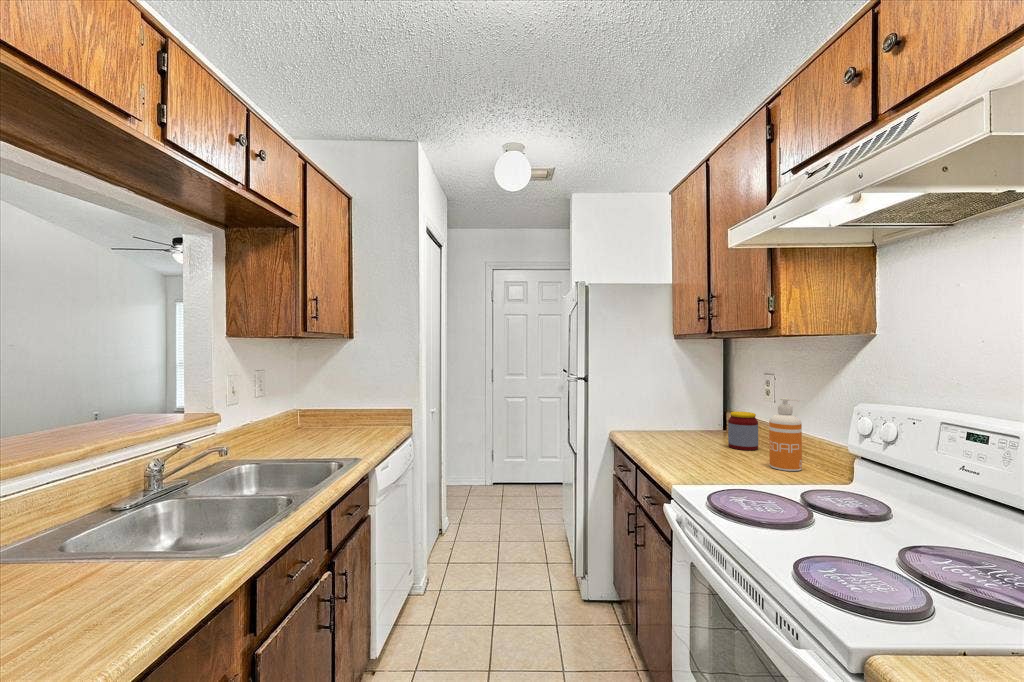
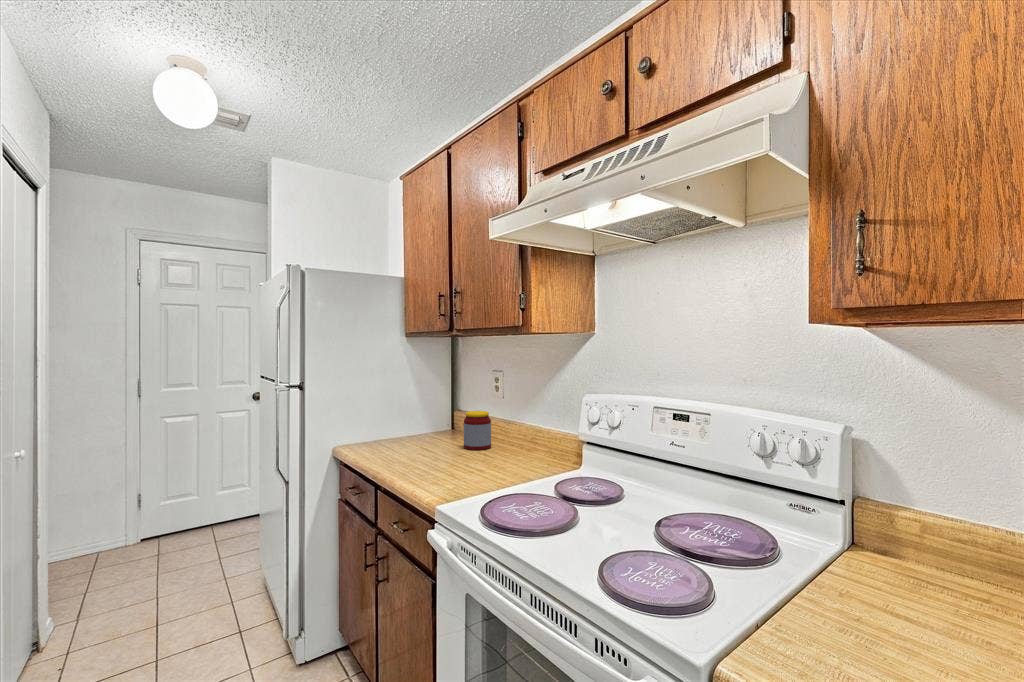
soap dispenser: present [769,398,802,471] -> none [511,395,538,466]

